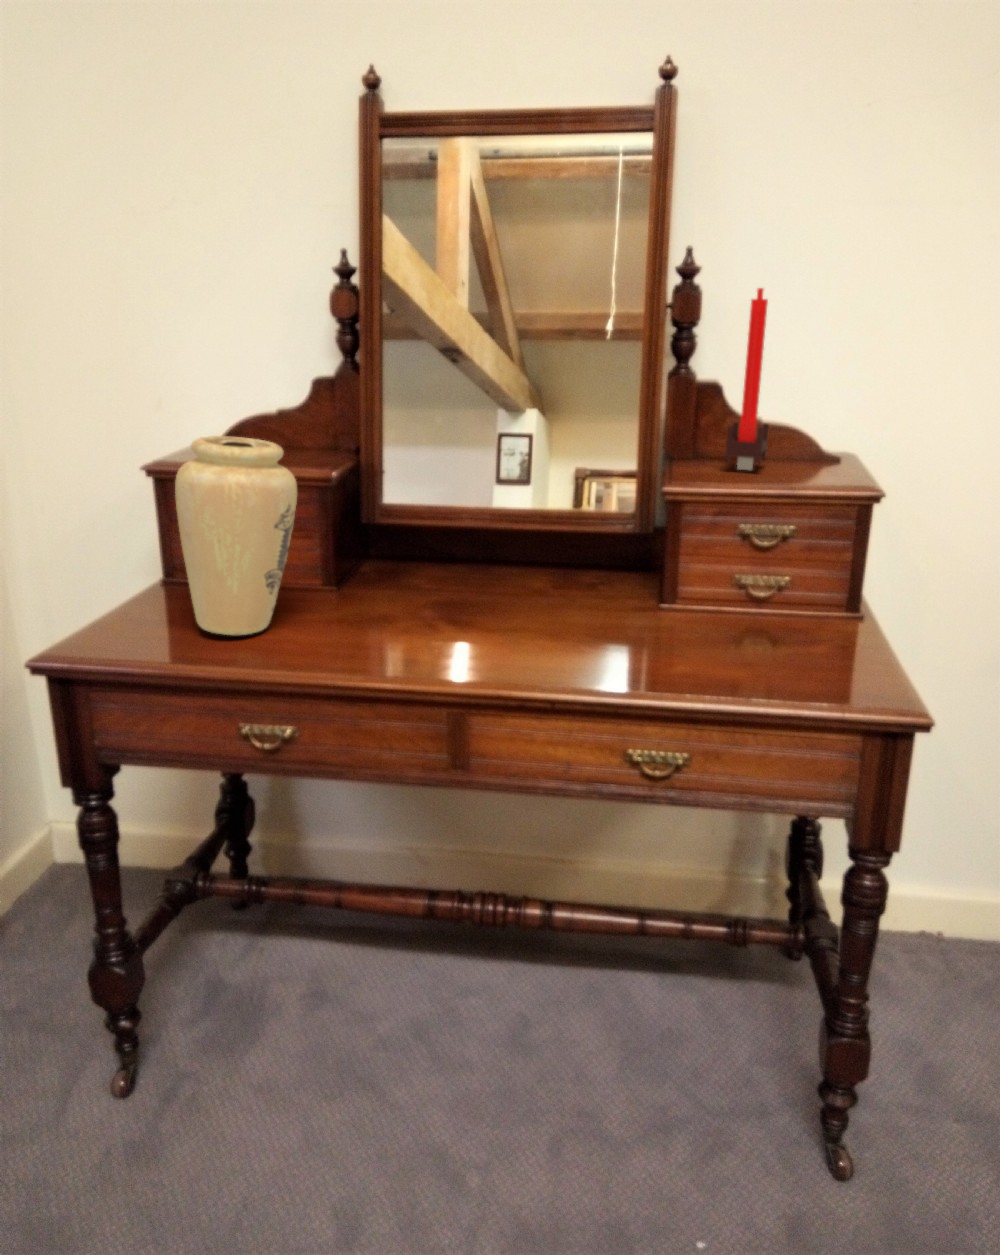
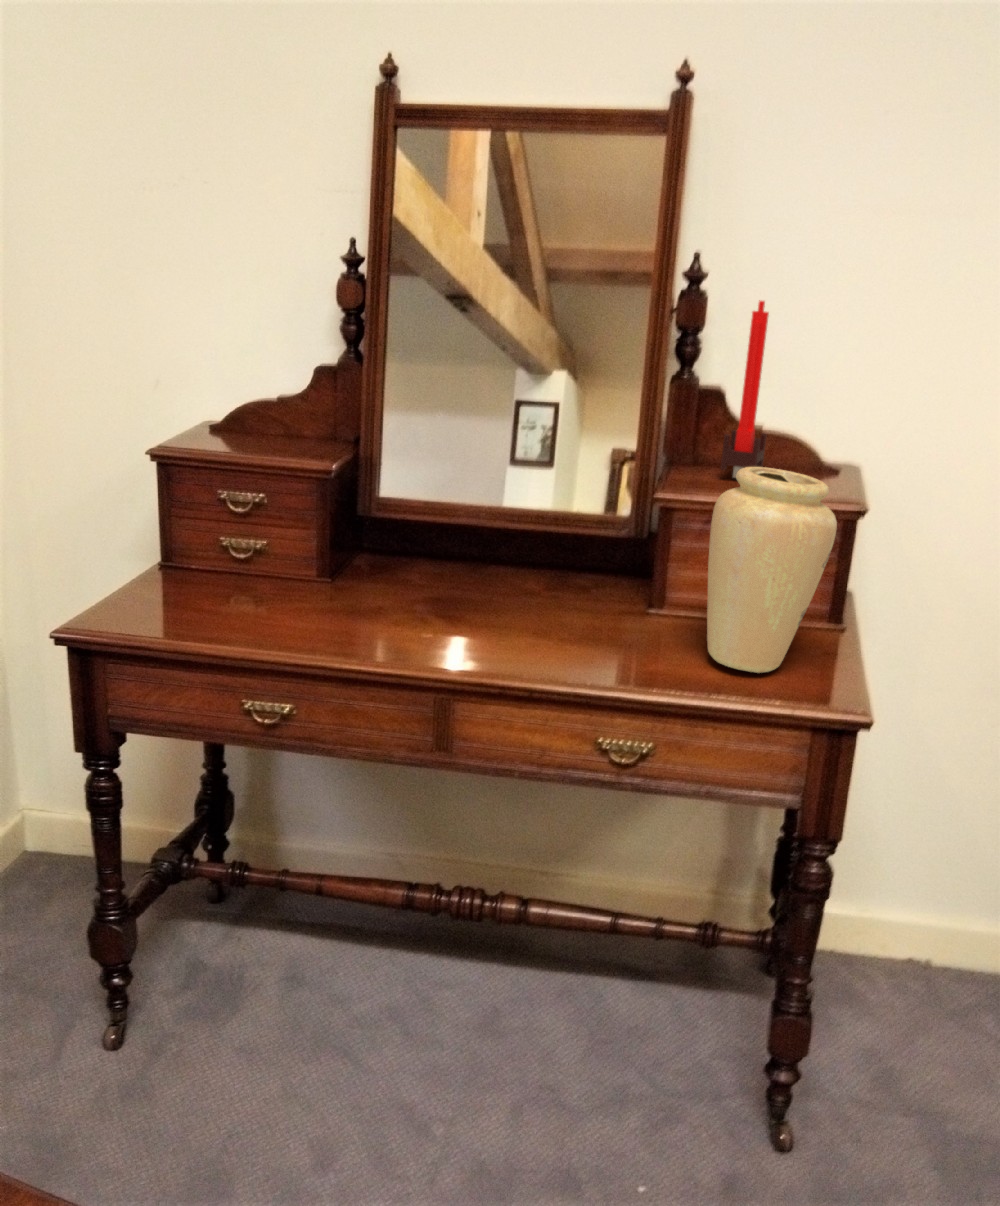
vase: present [175,436,297,635] -> present [707,467,837,673]

